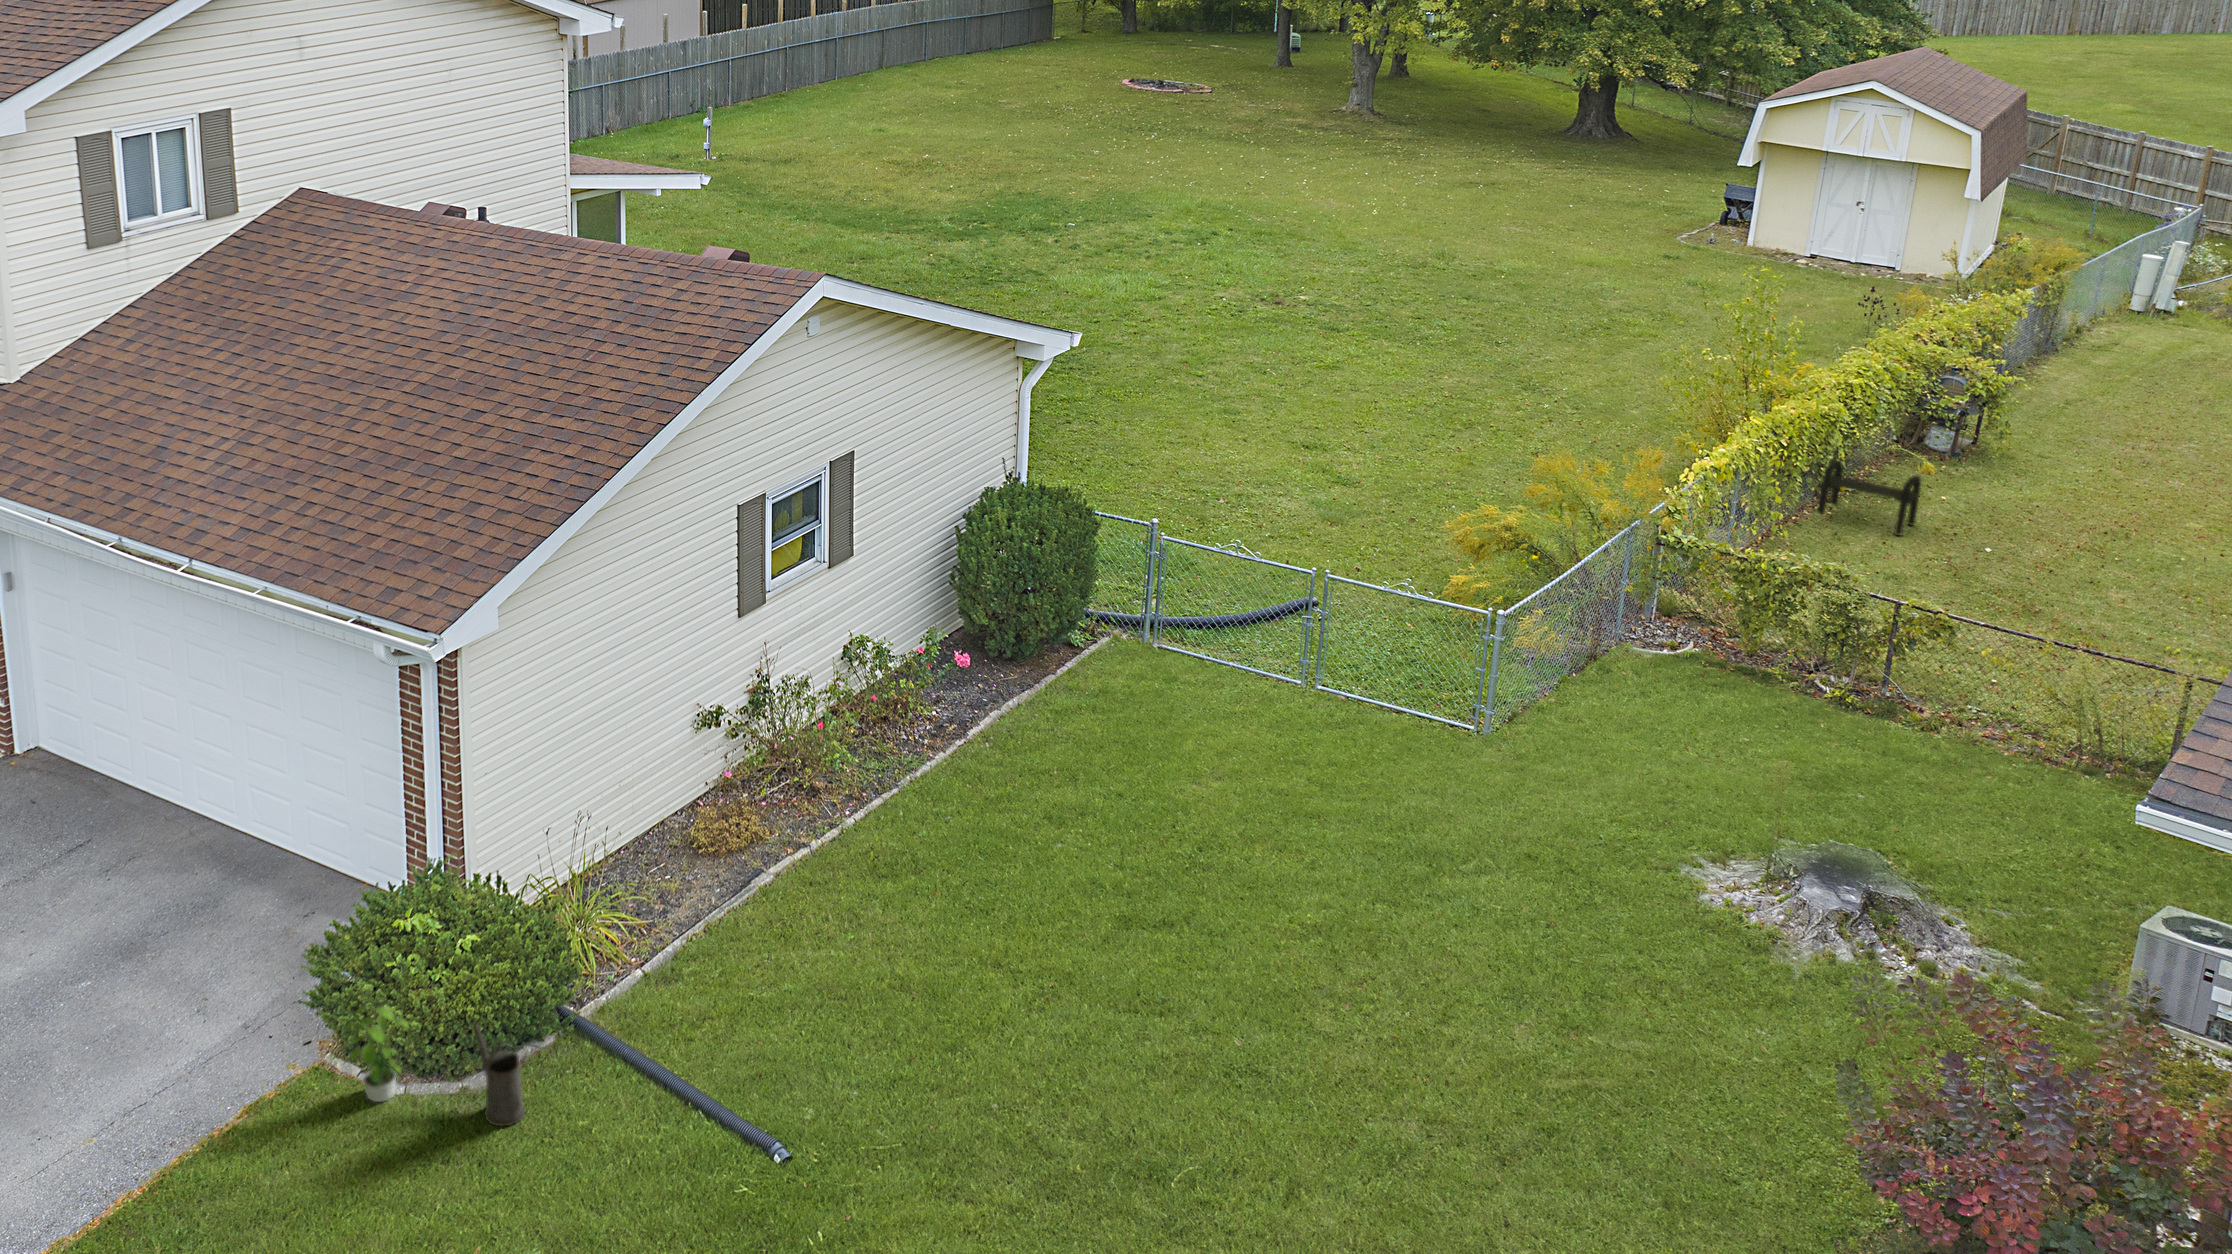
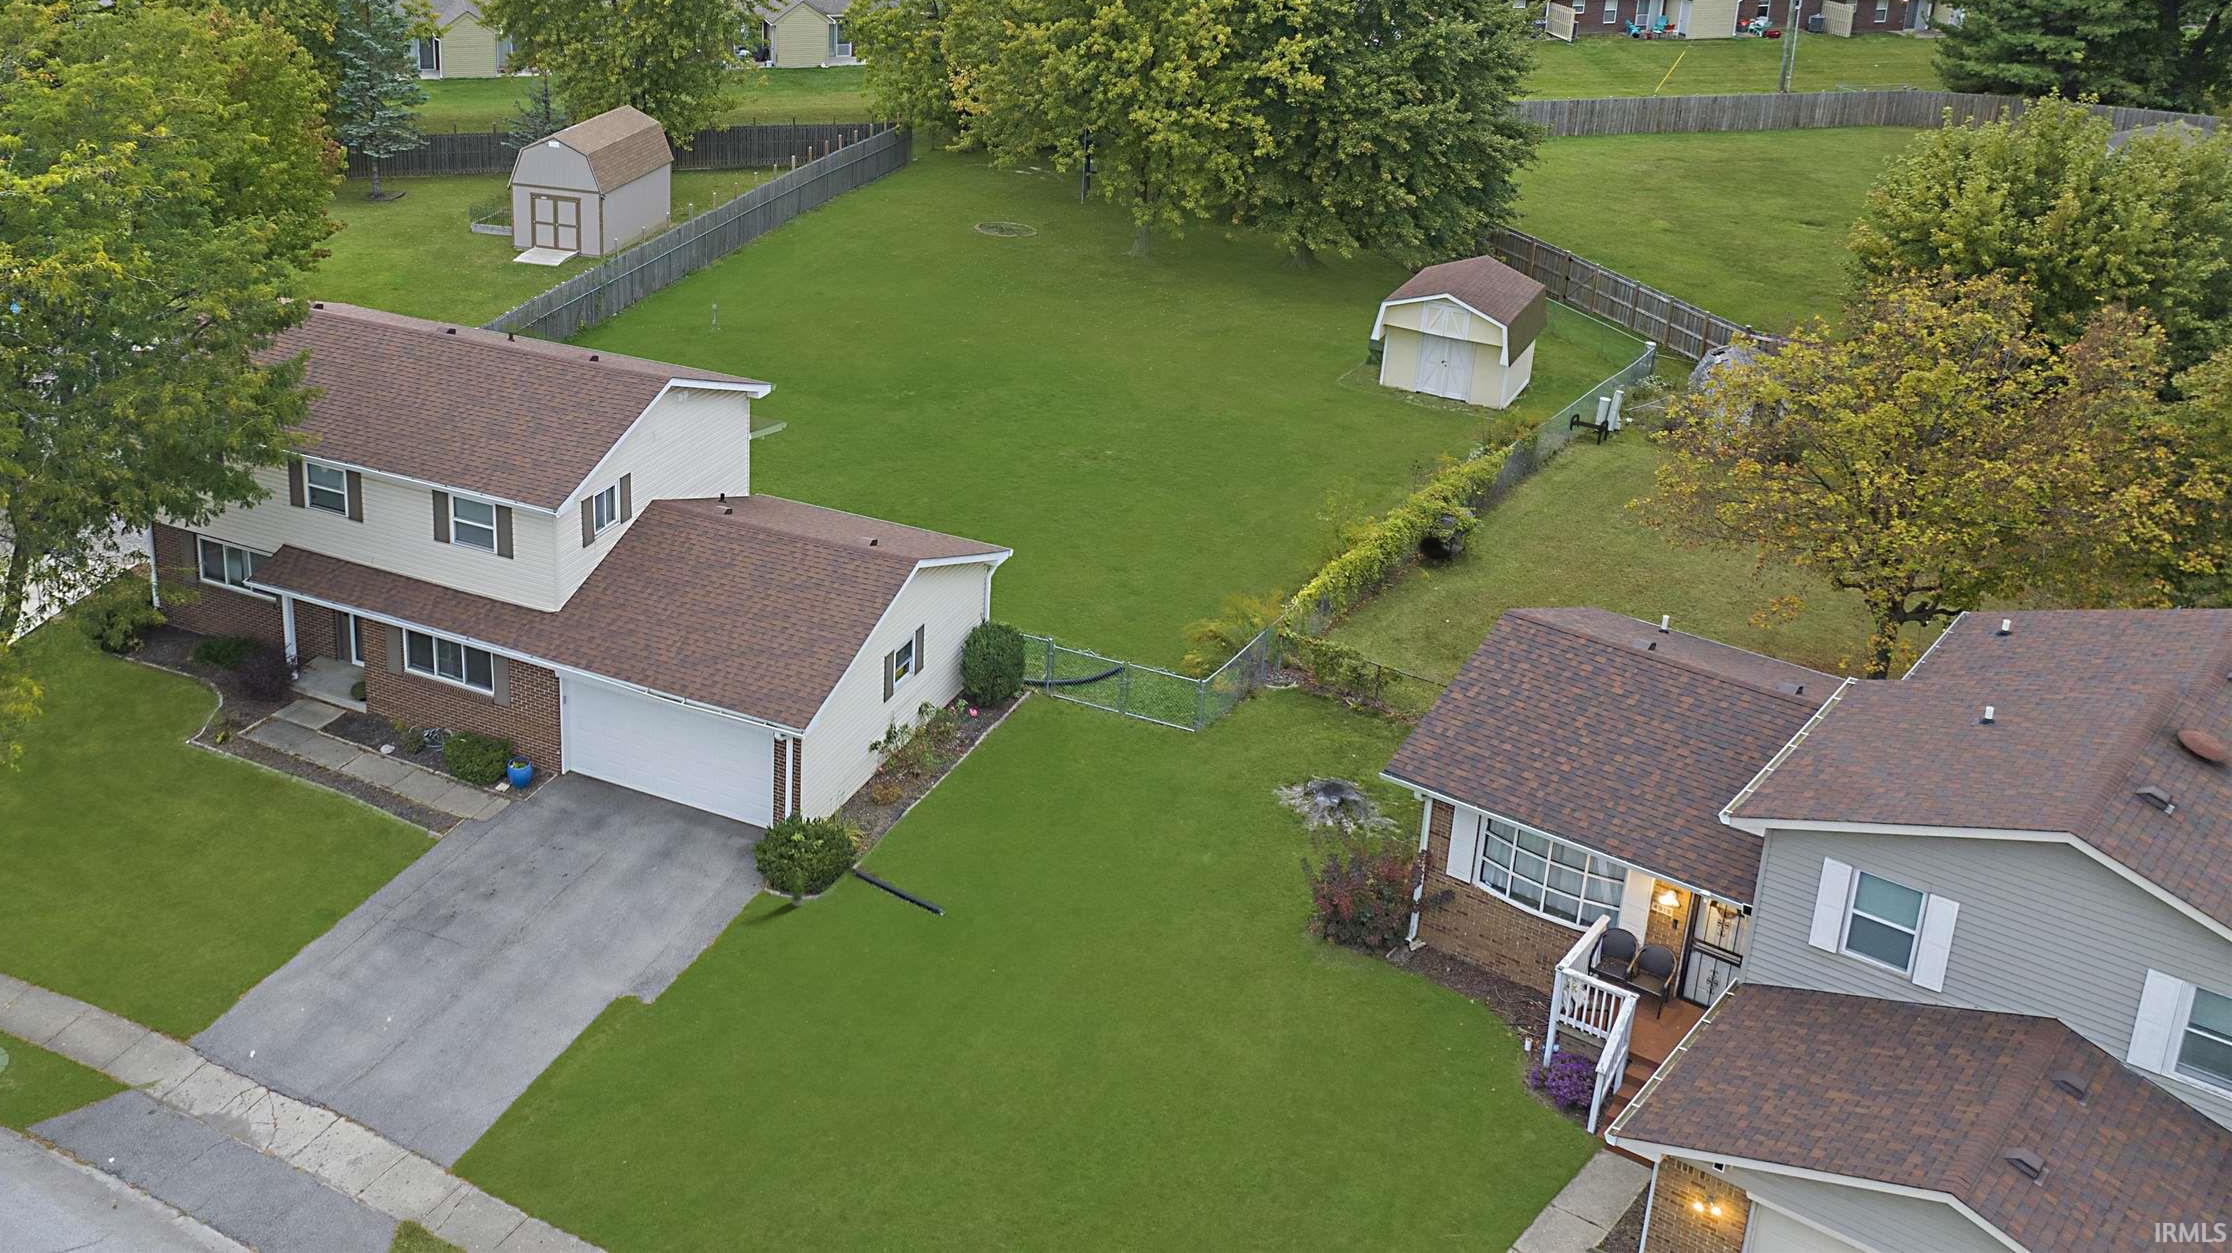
lounge chair: none [1896,418,1975,482] -> present [1418,536,1452,565]
bench: present [1817,460,1921,536] -> present [1570,414,1609,444]
watering can: present [473,1024,525,1126] -> none [829,877,853,912]

